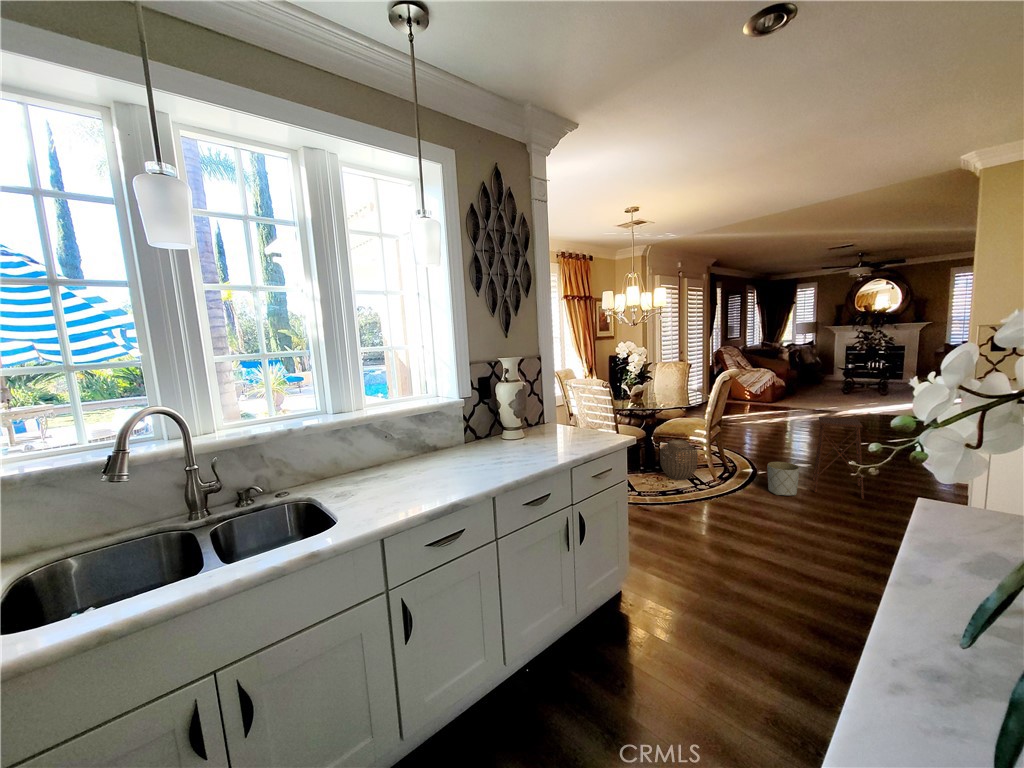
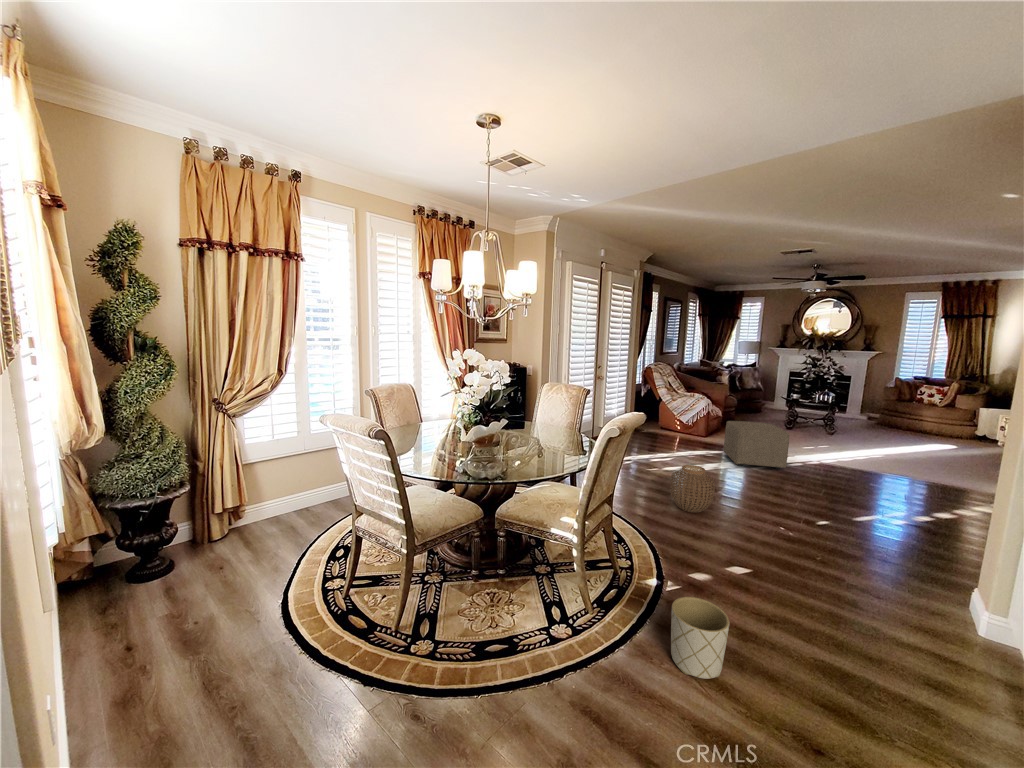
ottoman: none [789,385,841,418] -> present [724,421,789,469]
side table: present [813,417,864,499] -> none [751,512,855,698]
woven basket: present [660,440,698,480] -> present [670,465,715,513]

